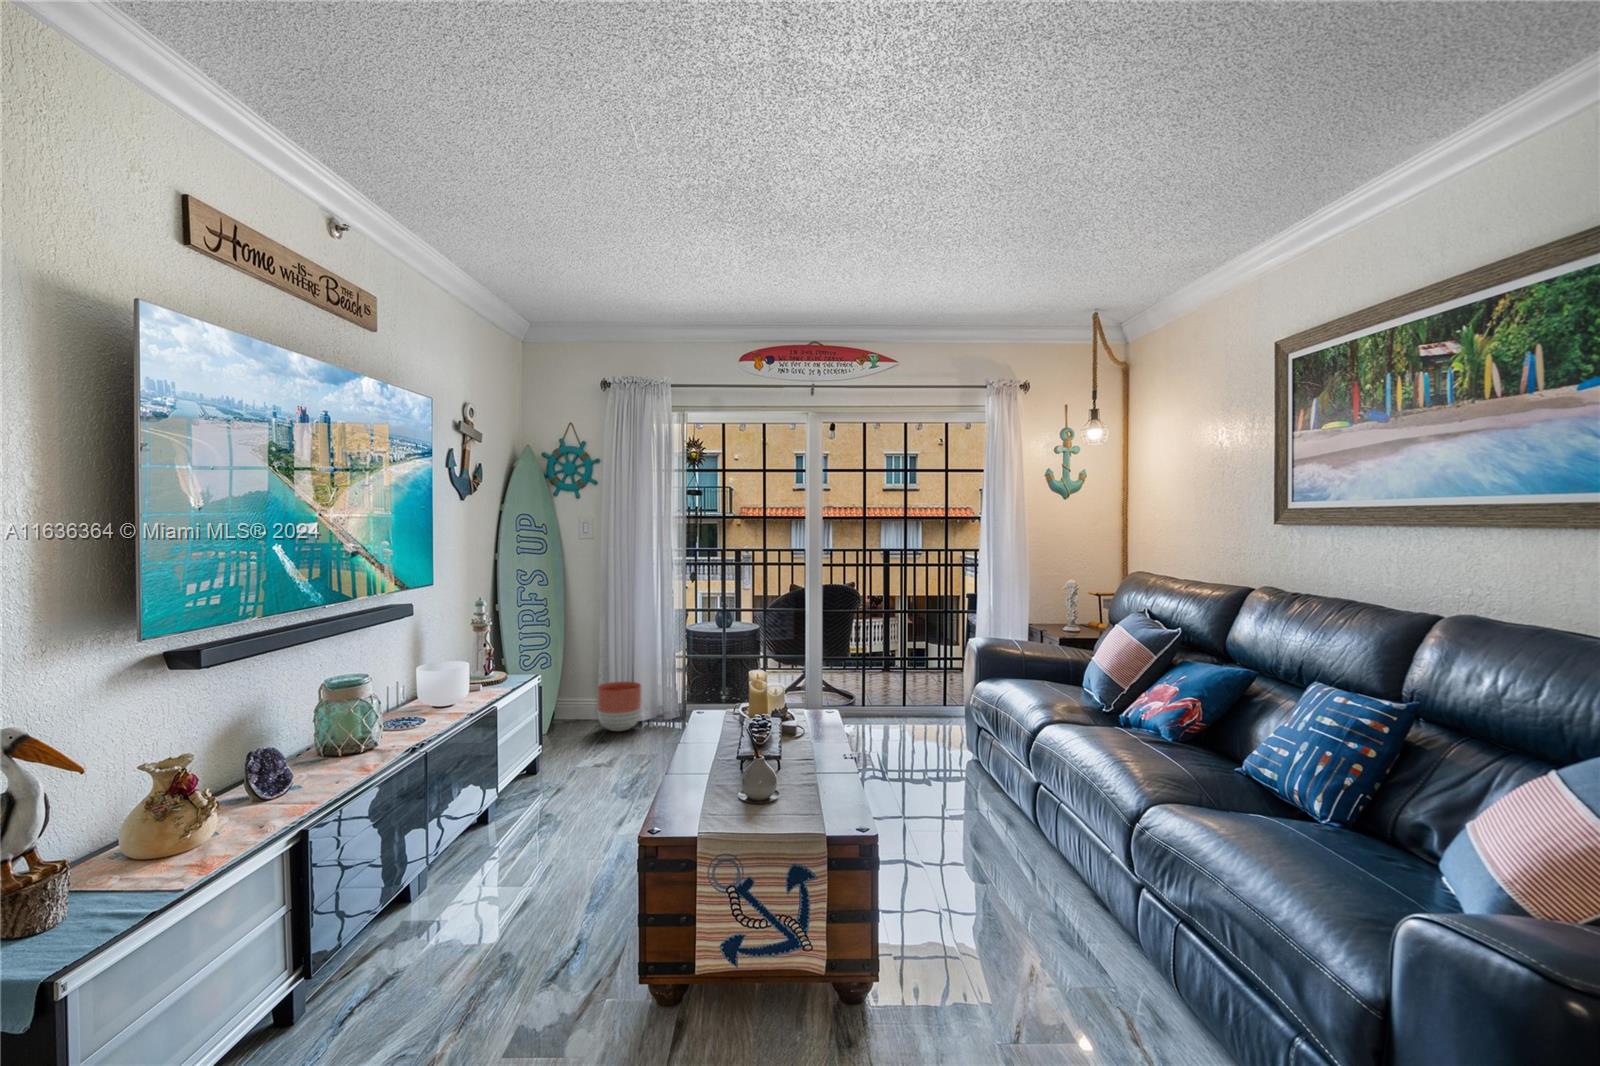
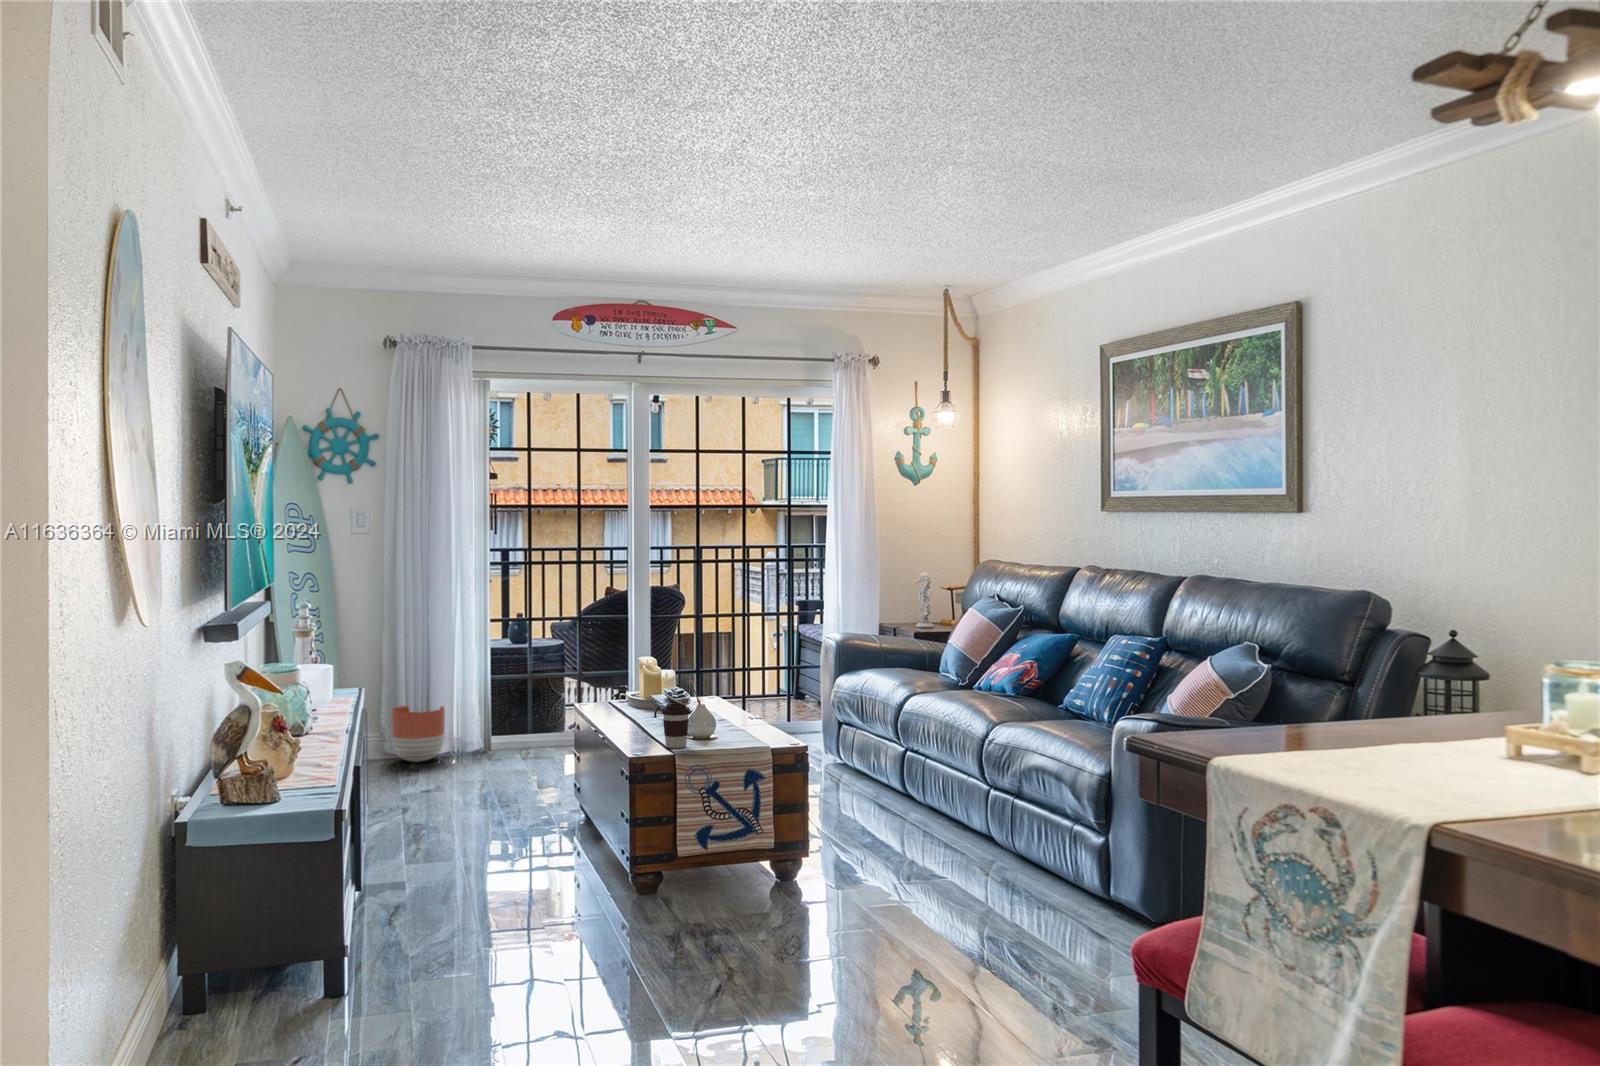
coffee cup: none [699,761,734,821] -> present [662,703,690,748]

